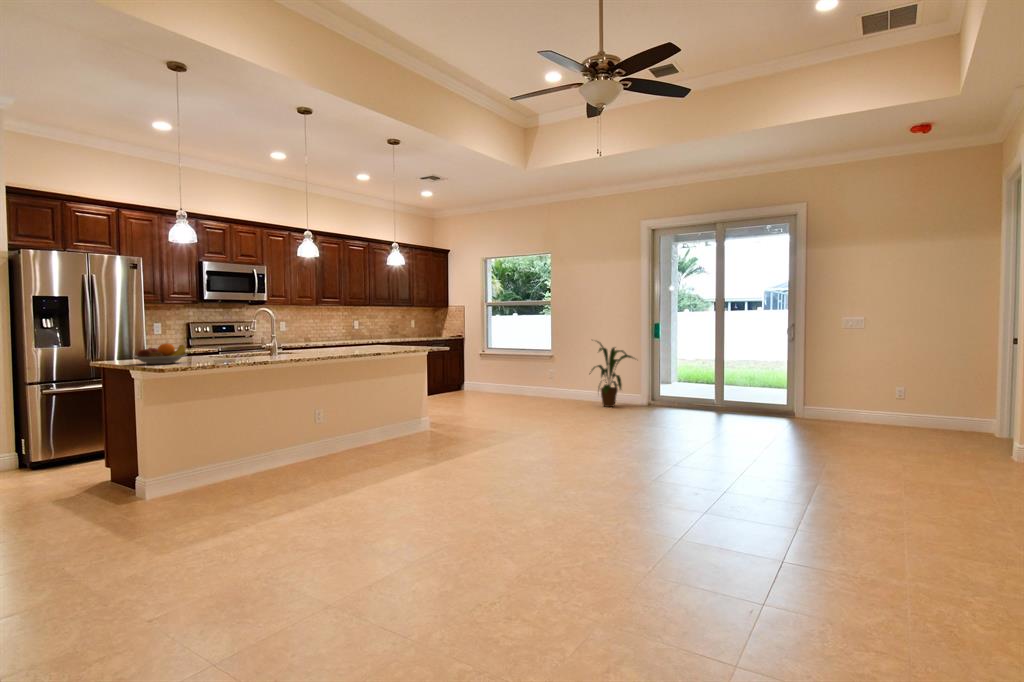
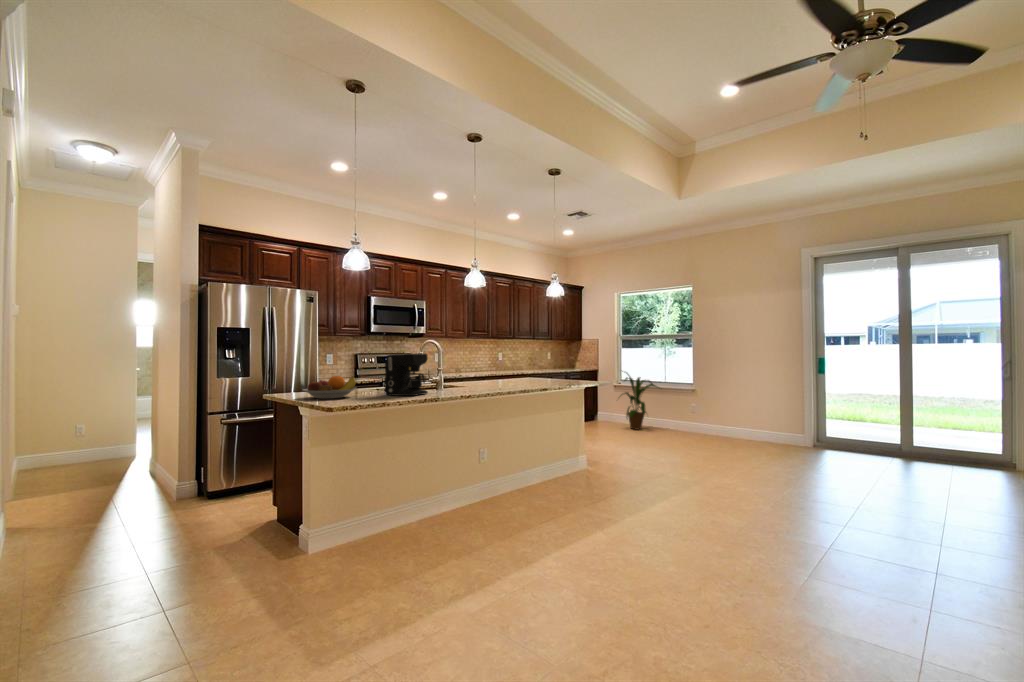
coffee maker: none [215,322,258,361] -> present [385,353,428,396]
house plant: present [590,341,633,407] -> present [624,373,657,430]

